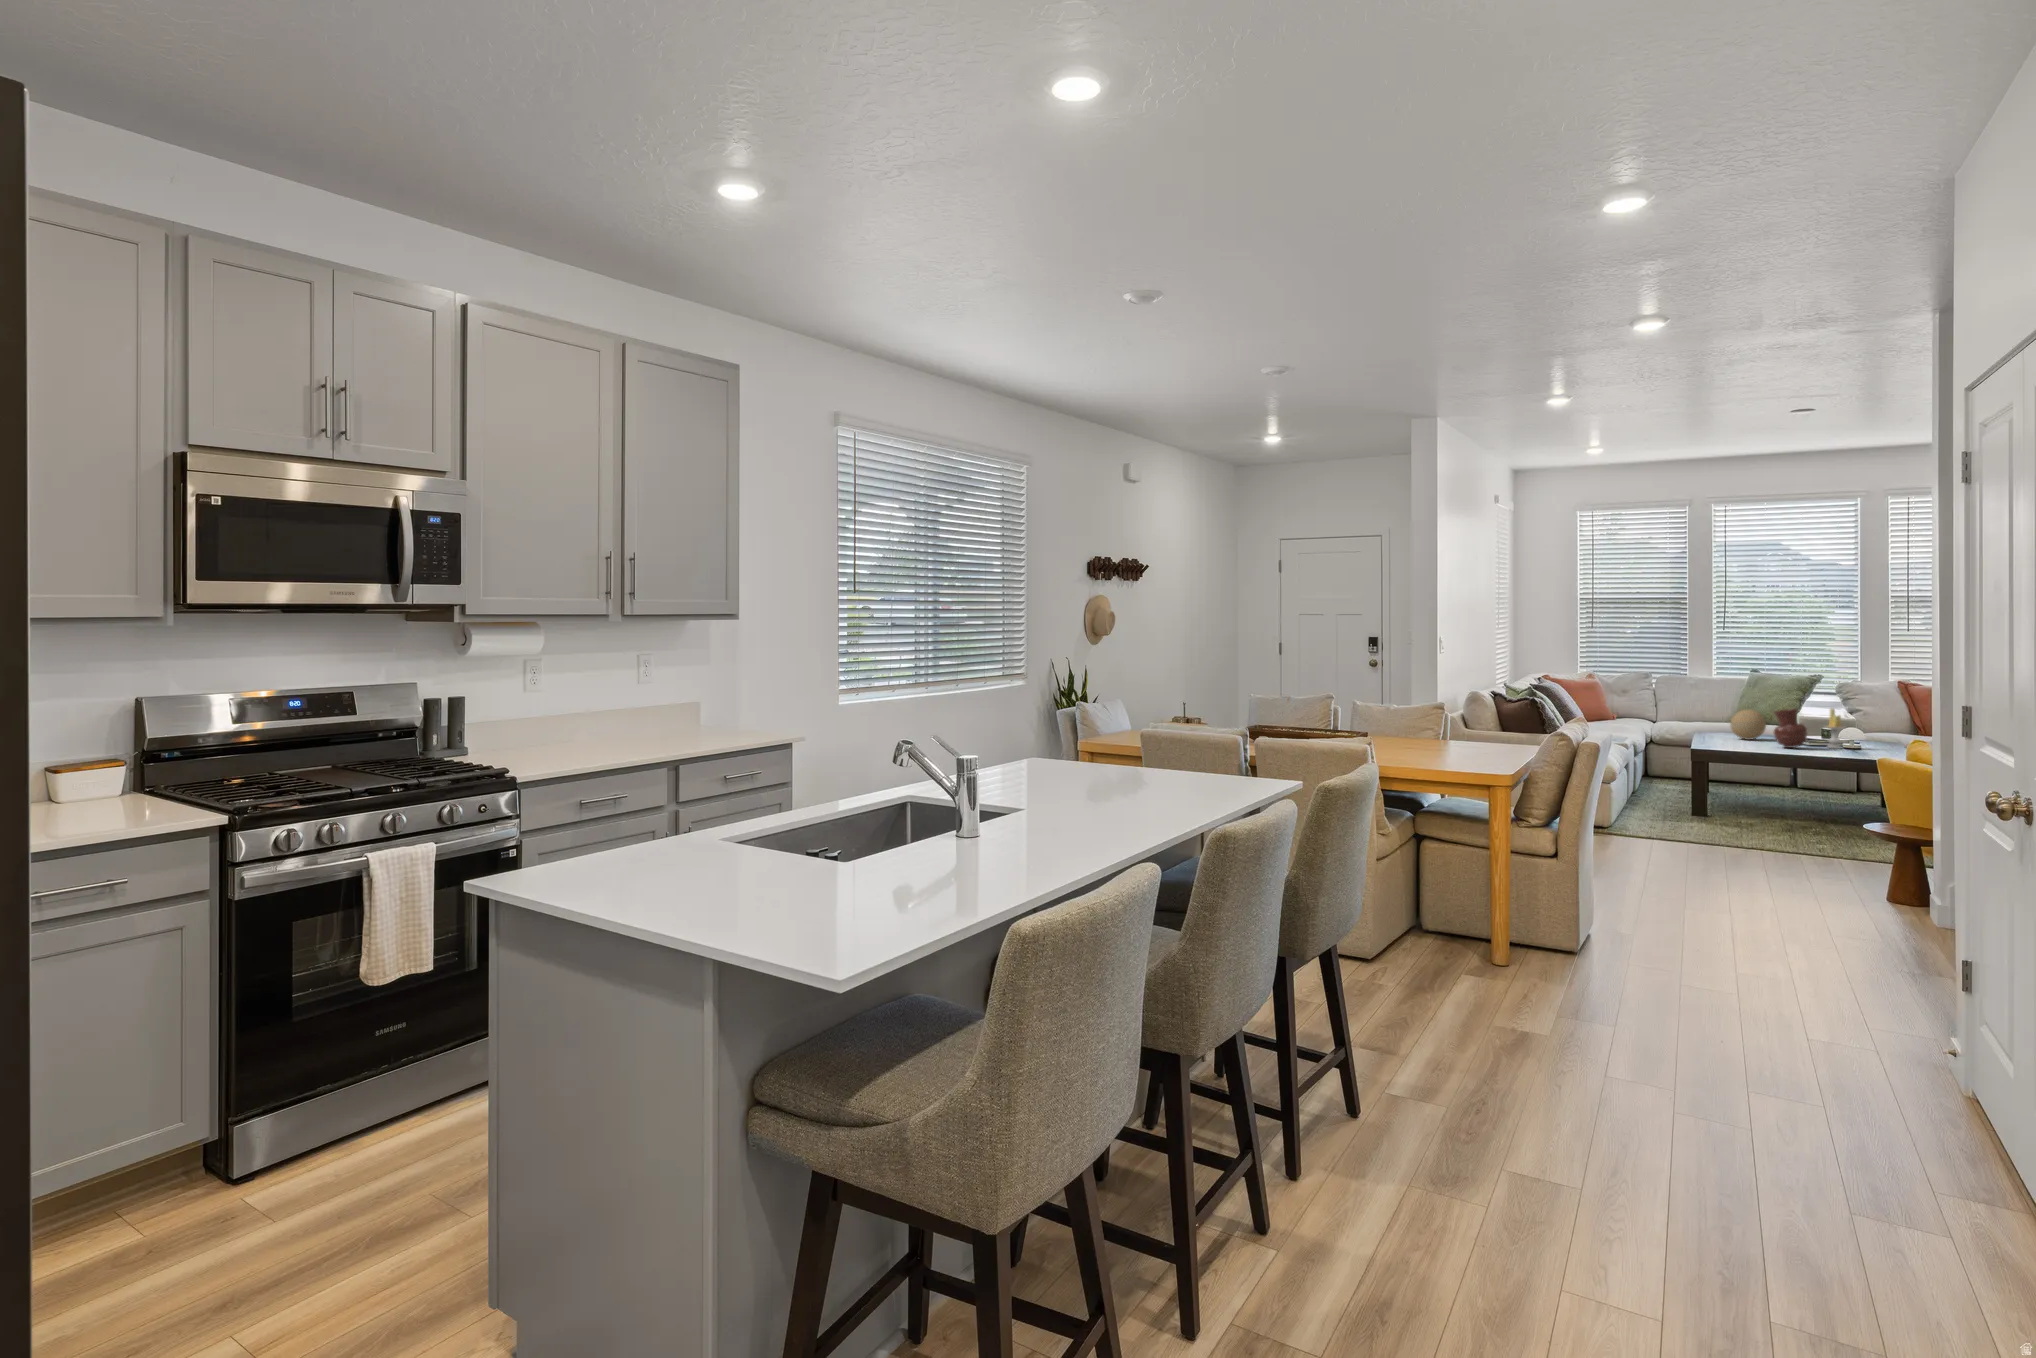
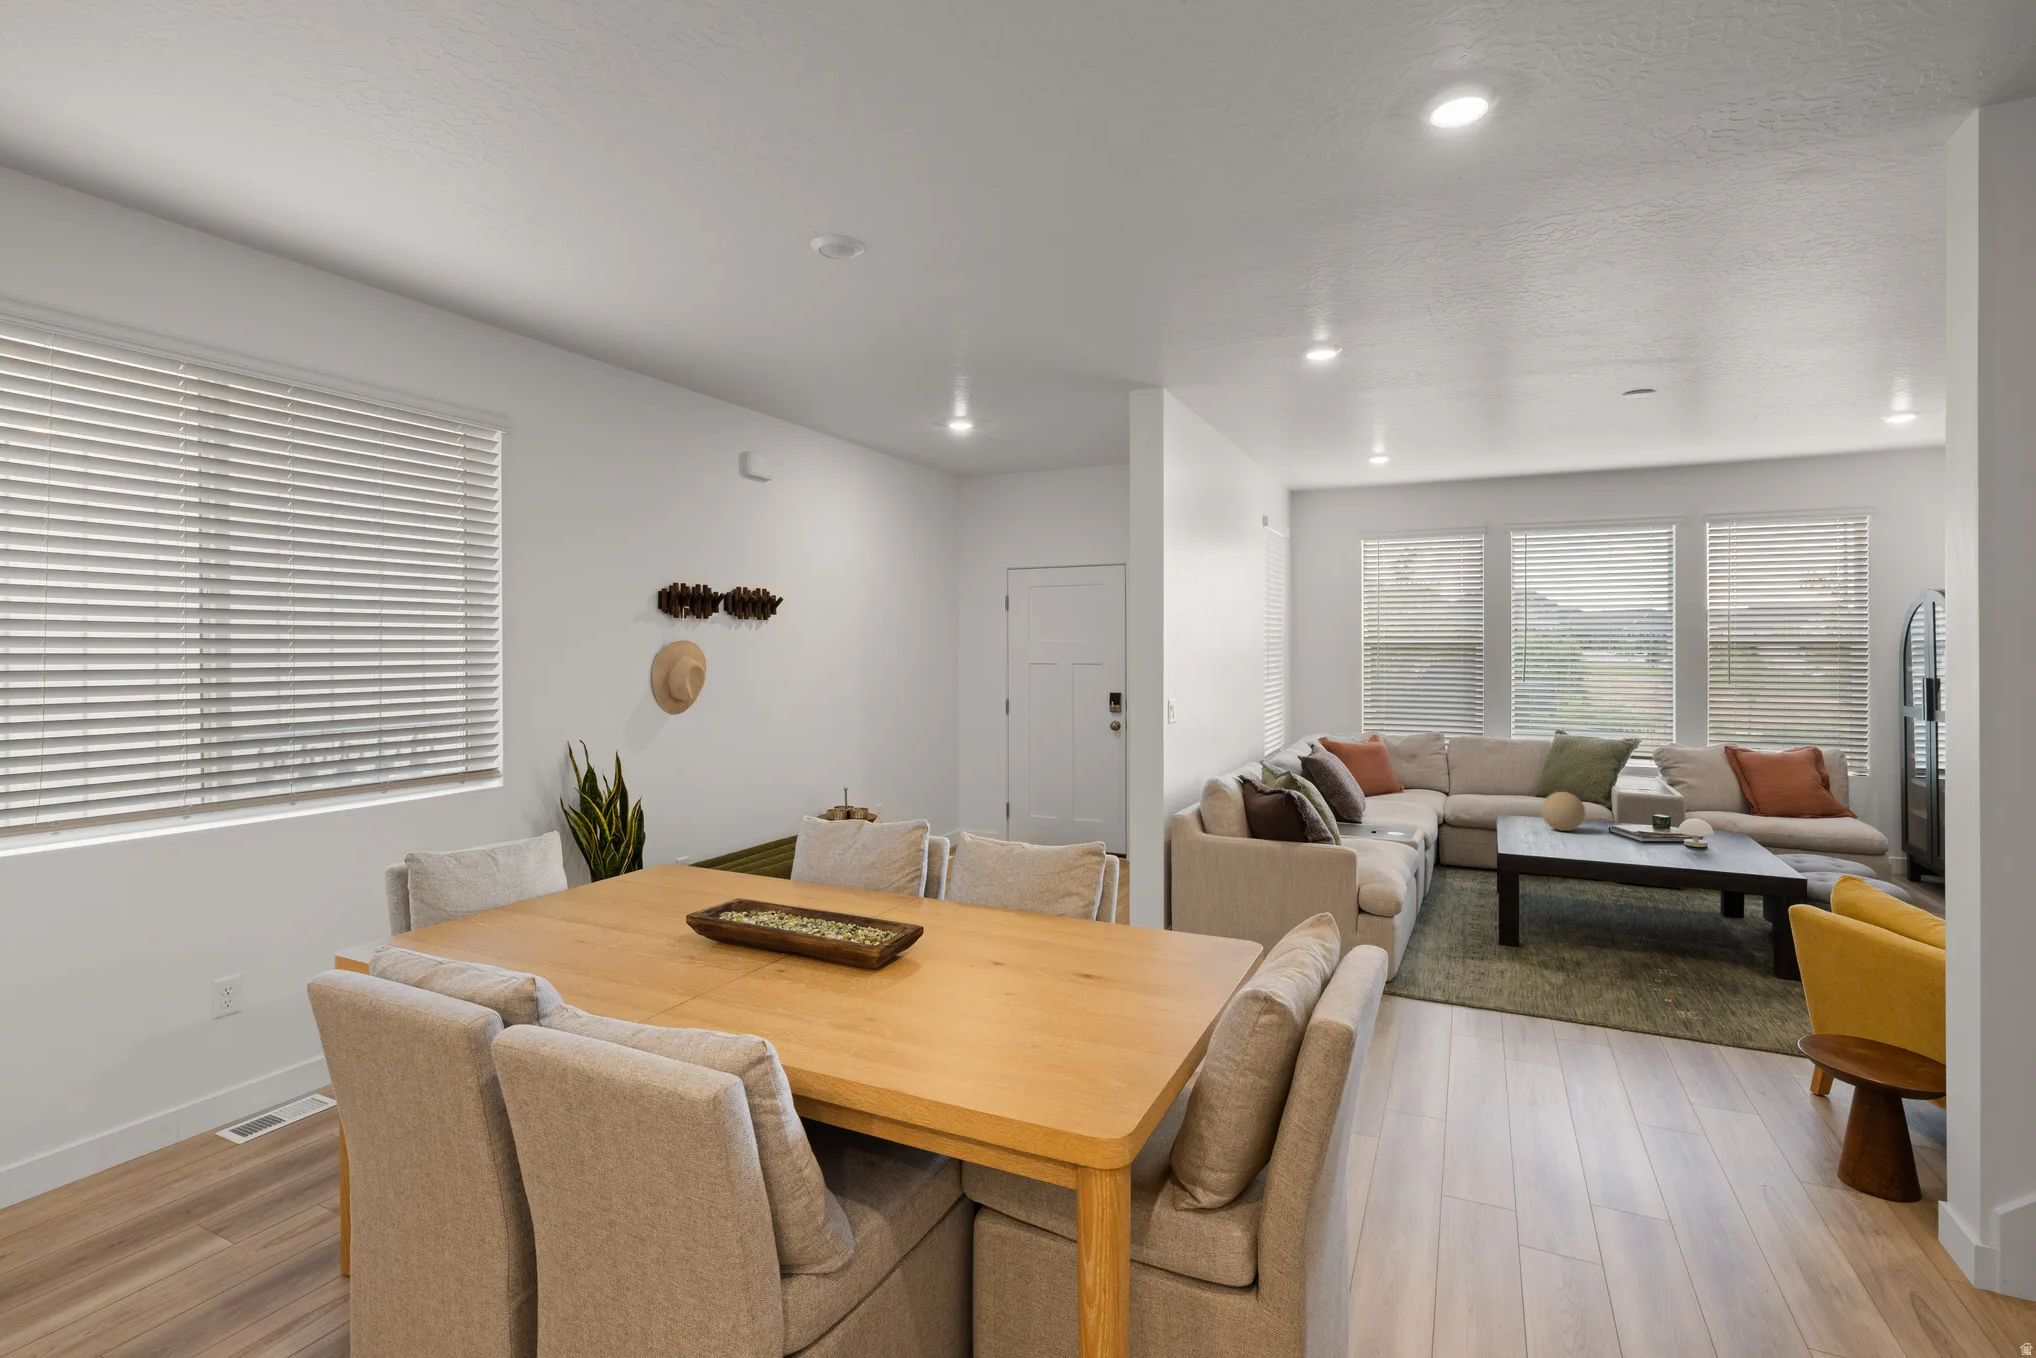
candle: present [1825,708,1846,749] -> none [1659,796,1692,851]
vase: present [1774,709,1807,748] -> none [1599,797,1644,851]

